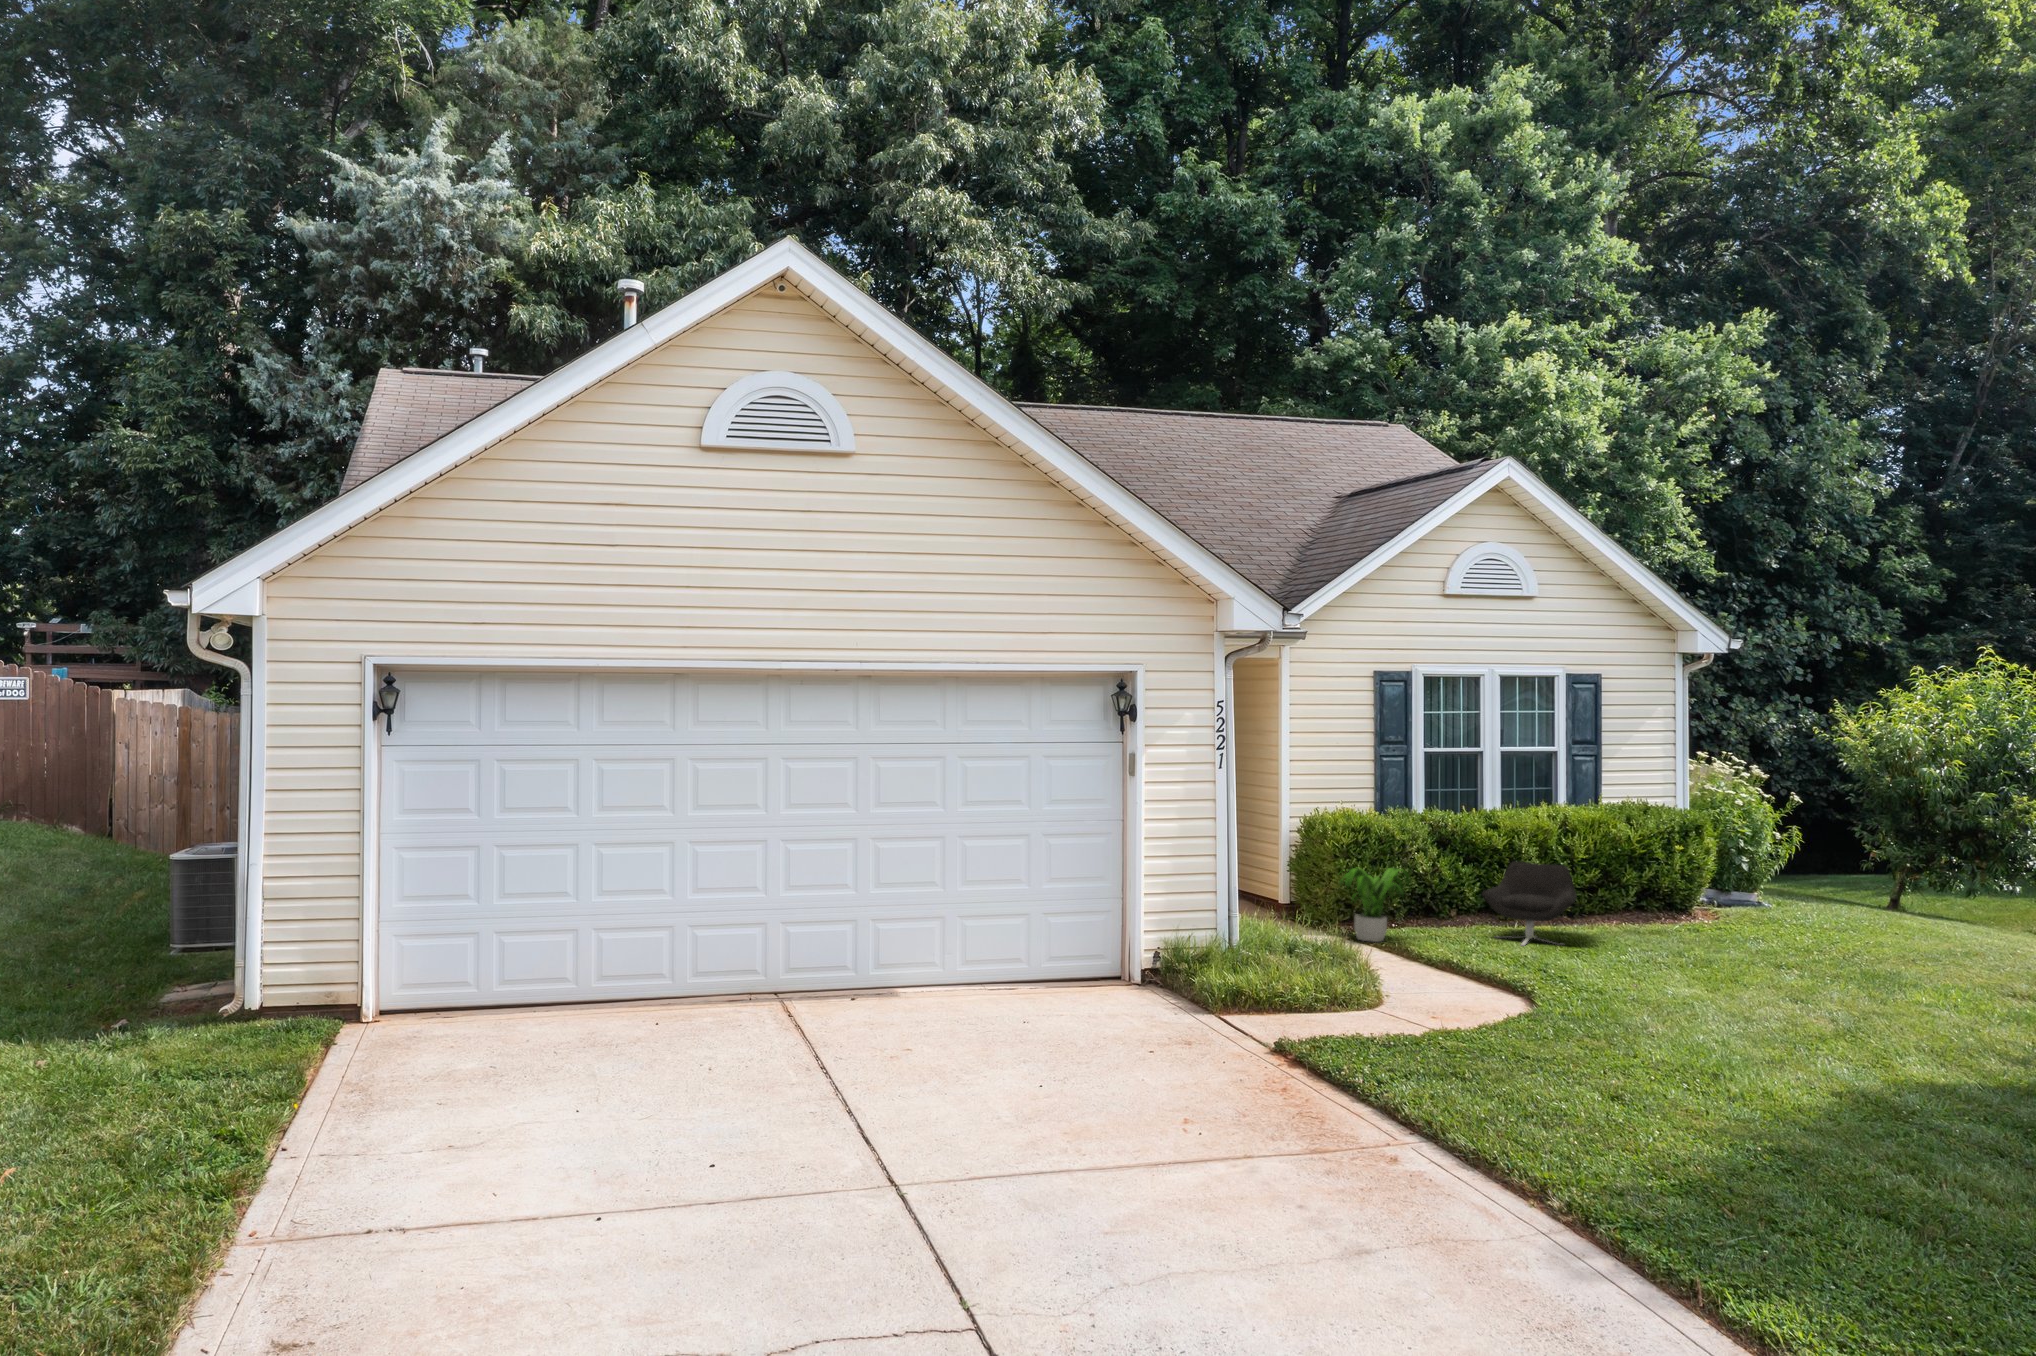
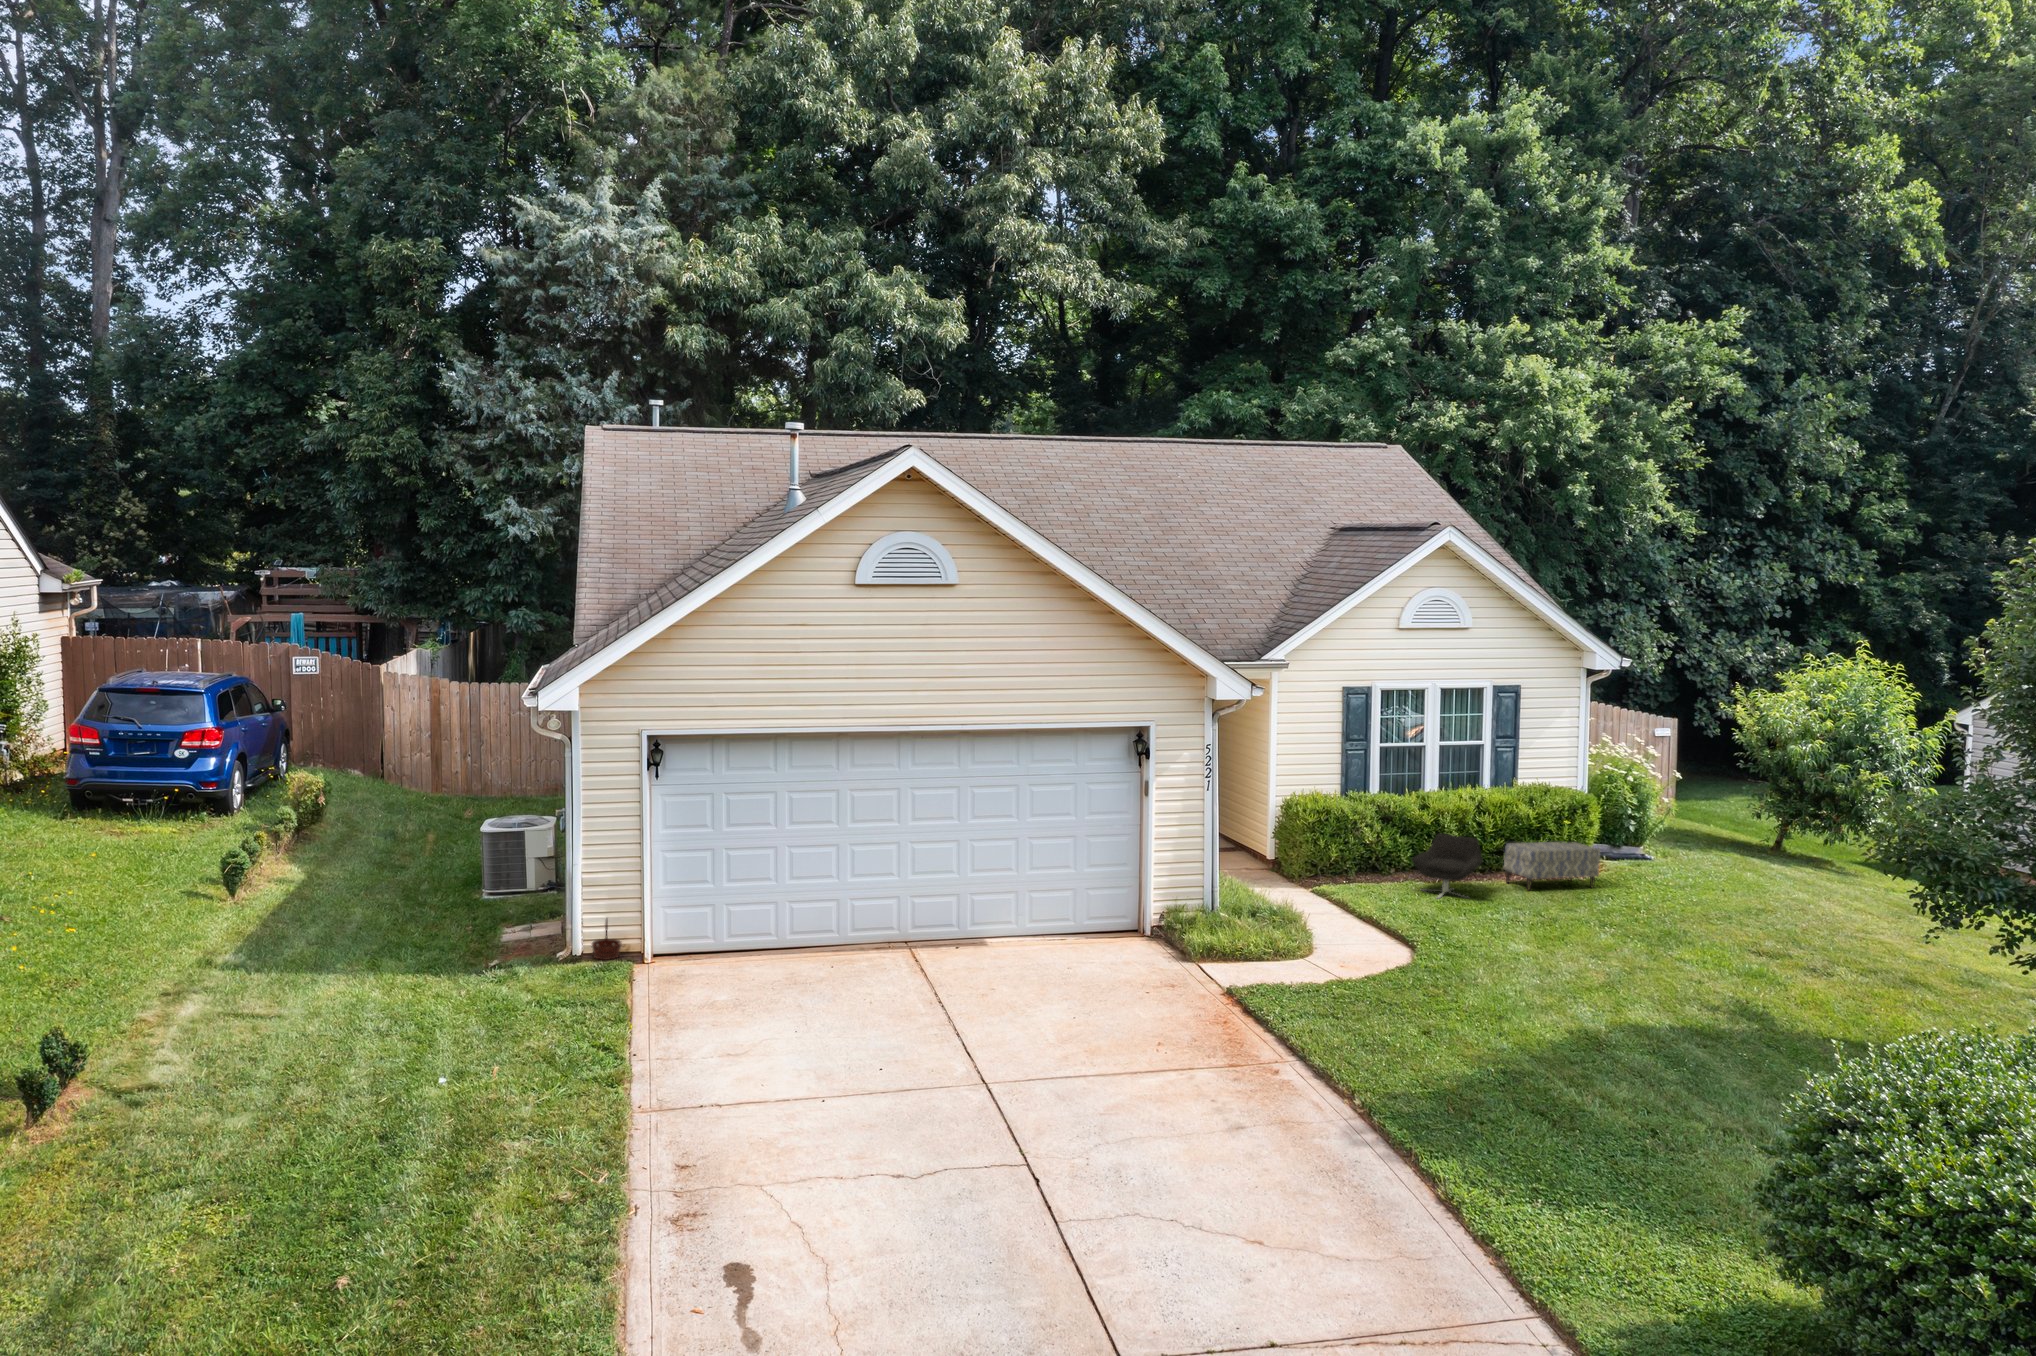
potted plant: present [1340,867,1410,942] -> none [1302,839,1358,894]
bench: none [1597,875,1725,938] -> present [1504,842,1600,890]
basket: none [268,949,322,1016] -> present [592,919,622,960]

